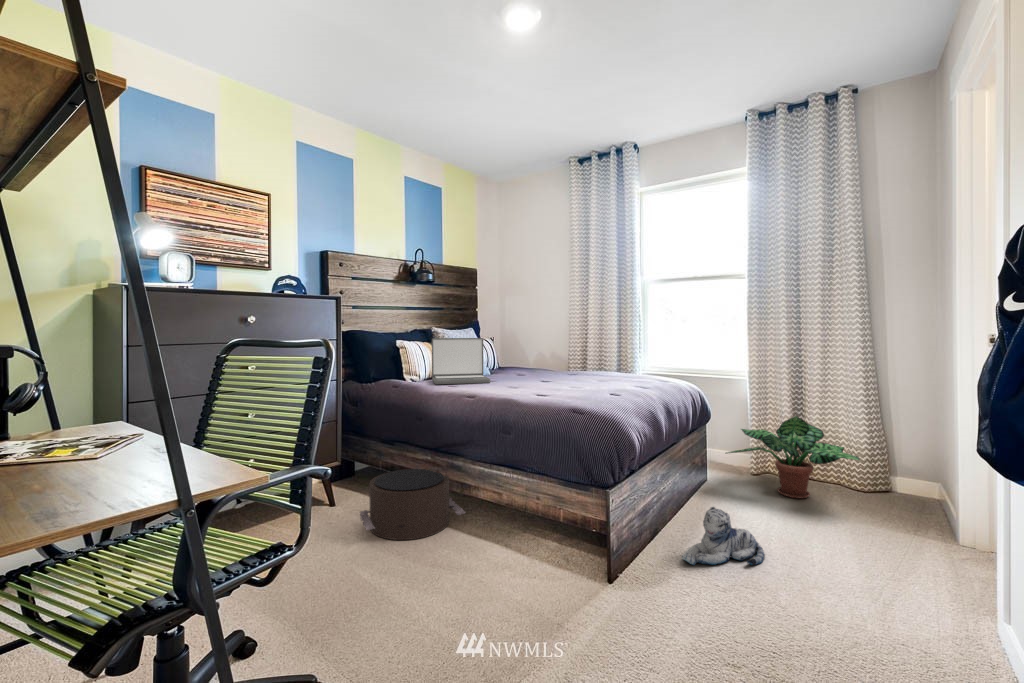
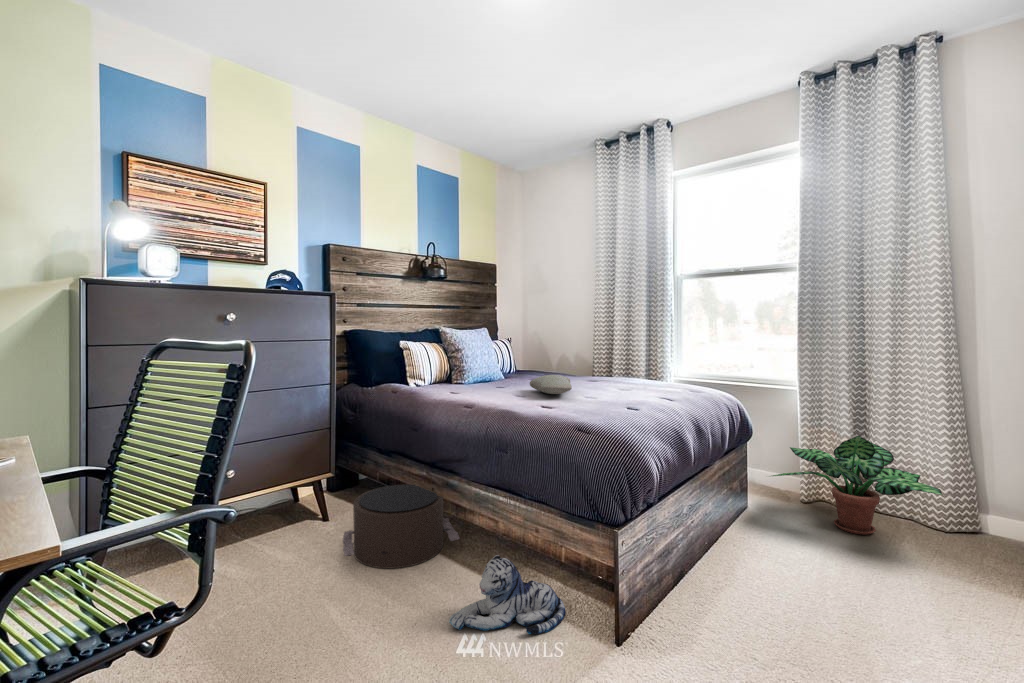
laptop: present [432,338,490,384] -> none [437,339,499,390]
pillow: none [519,369,559,386] -> present [530,375,572,394]
plush toy: present [682,507,765,565] -> present [449,555,566,634]

